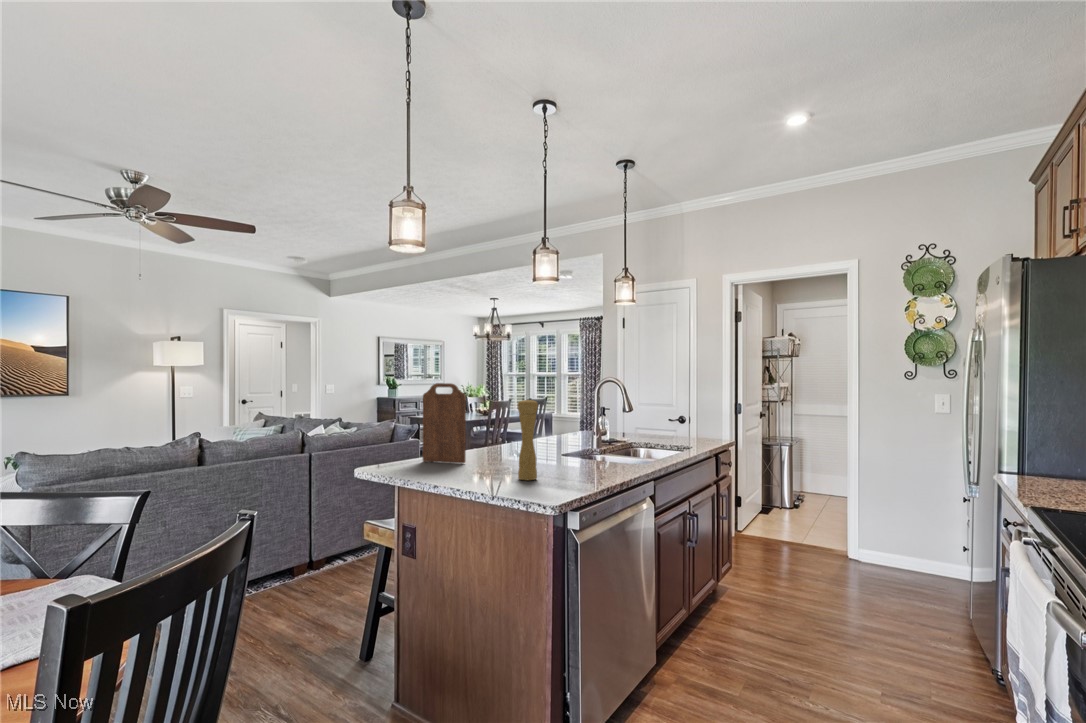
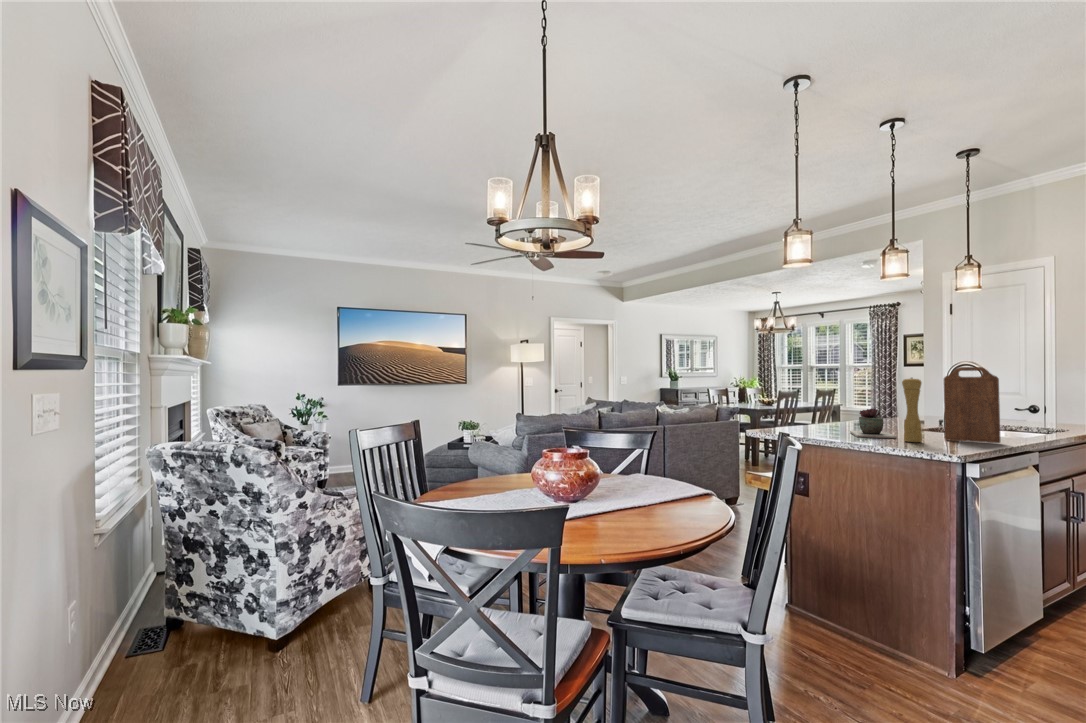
cutting board: present [423,383,466,463] -> present [944,367,1000,443]
succulent plant: none [473,435,517,474] -> present [850,409,897,438]

